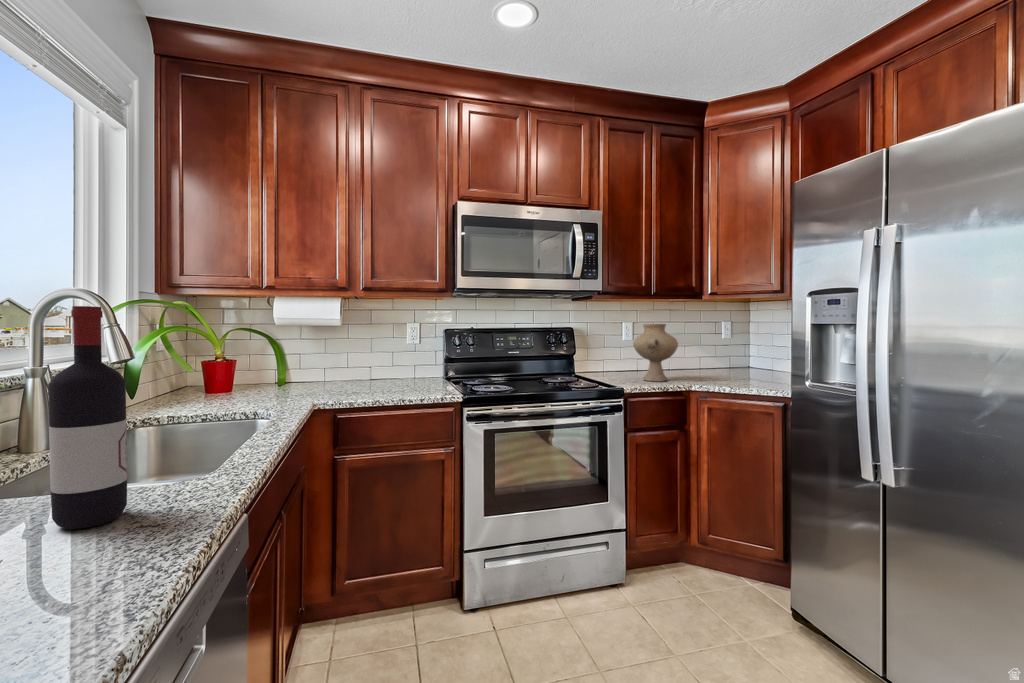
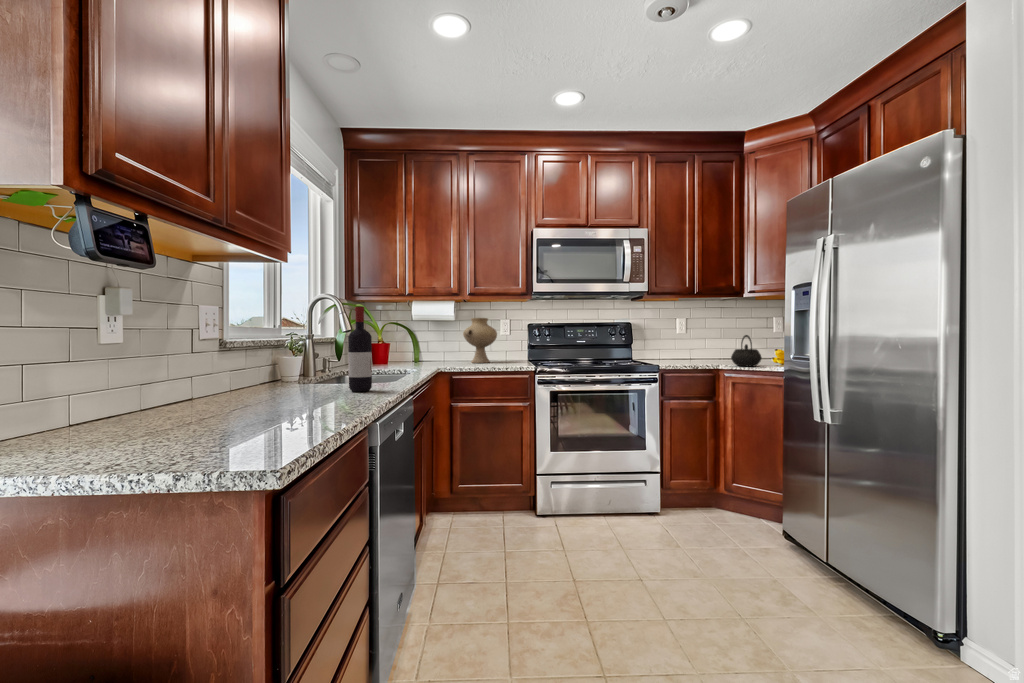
vase: present [633,324,678,381] -> present [463,318,497,363]
kettle: none [706,349,744,389] -> present [731,335,762,367]

